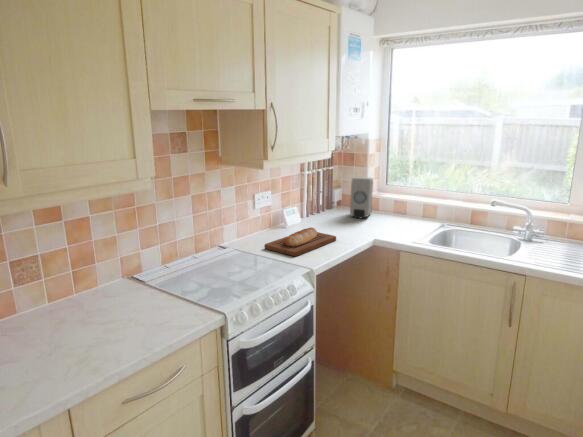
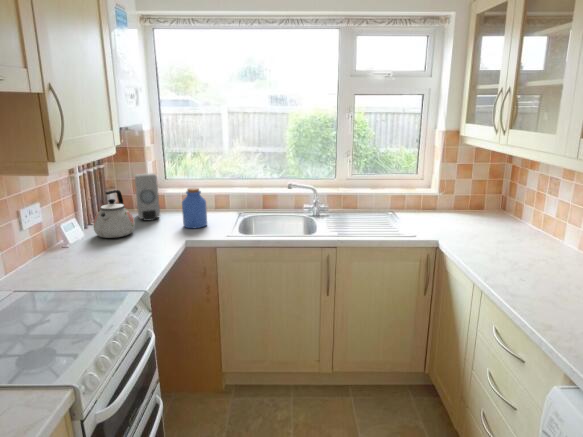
kettle: none [310,188,341,227] -> present [94,190,135,238]
jar: none [382,193,406,231] -> present [182,188,207,228]
bread loaf: present [264,228,336,256] -> none [56,241,144,282]

